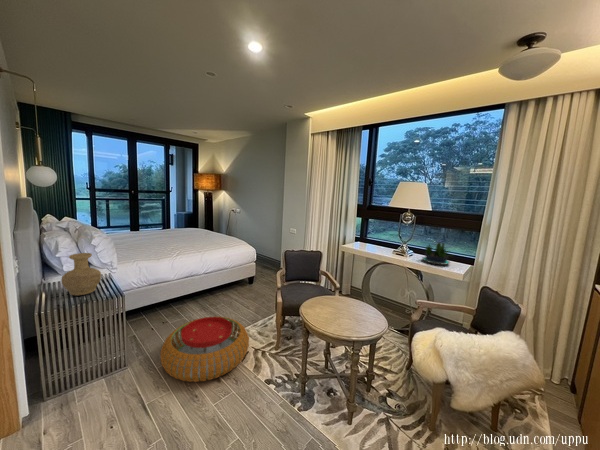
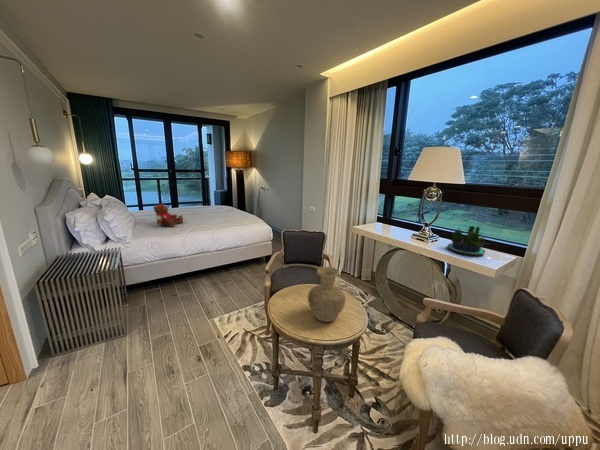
teddy bear: none [135,226,165,250] -> present [153,204,183,227]
vase: present [61,253,101,295] -> present [308,267,345,322]
pouf: present [161,316,249,382] -> none [150,294,239,359]

